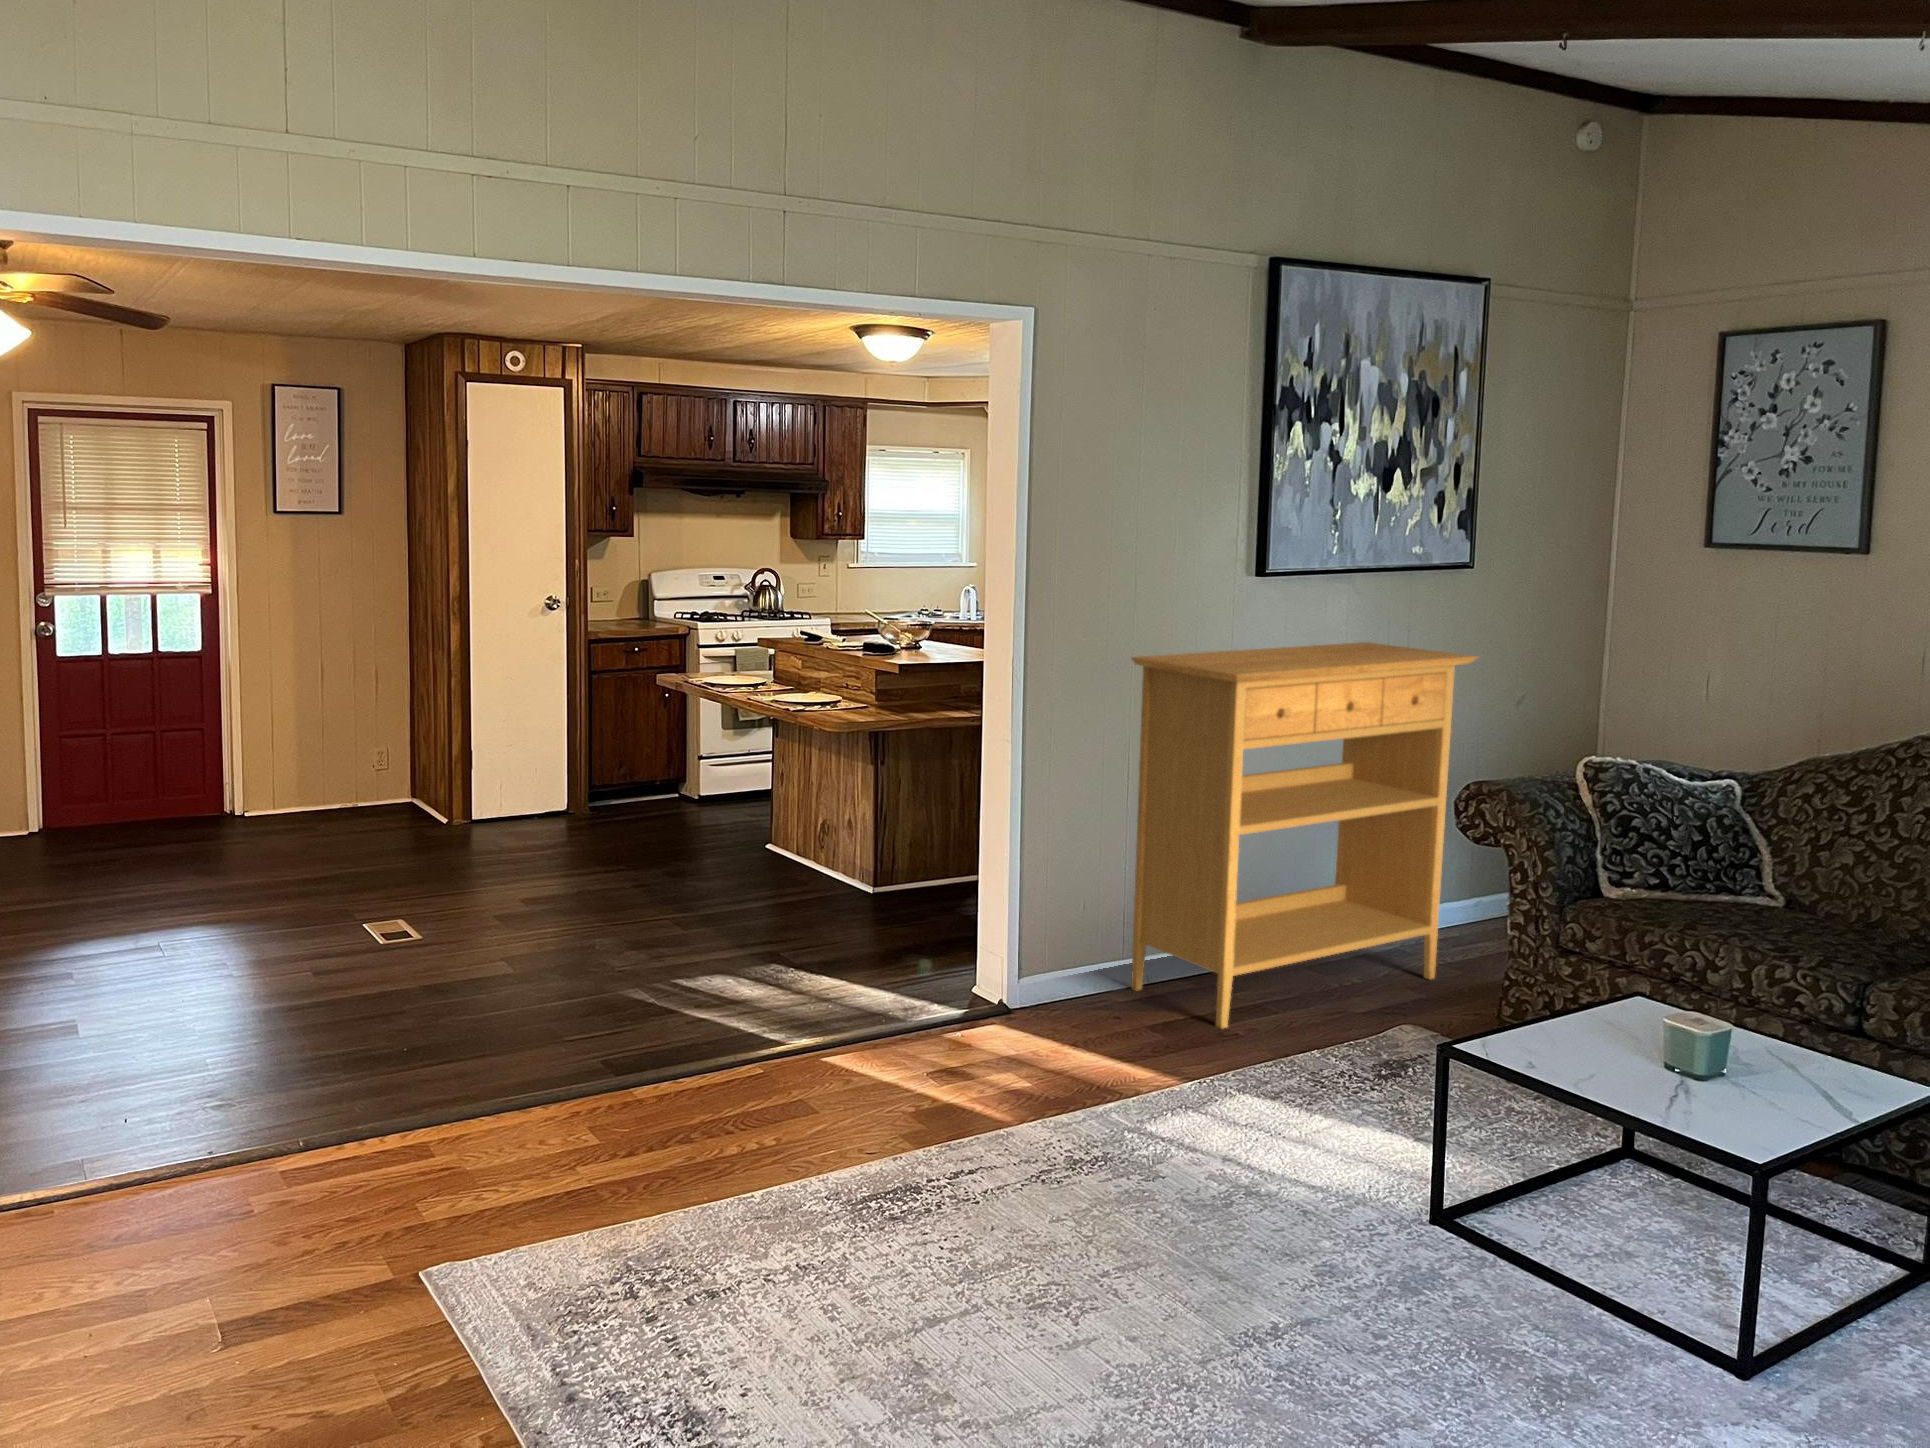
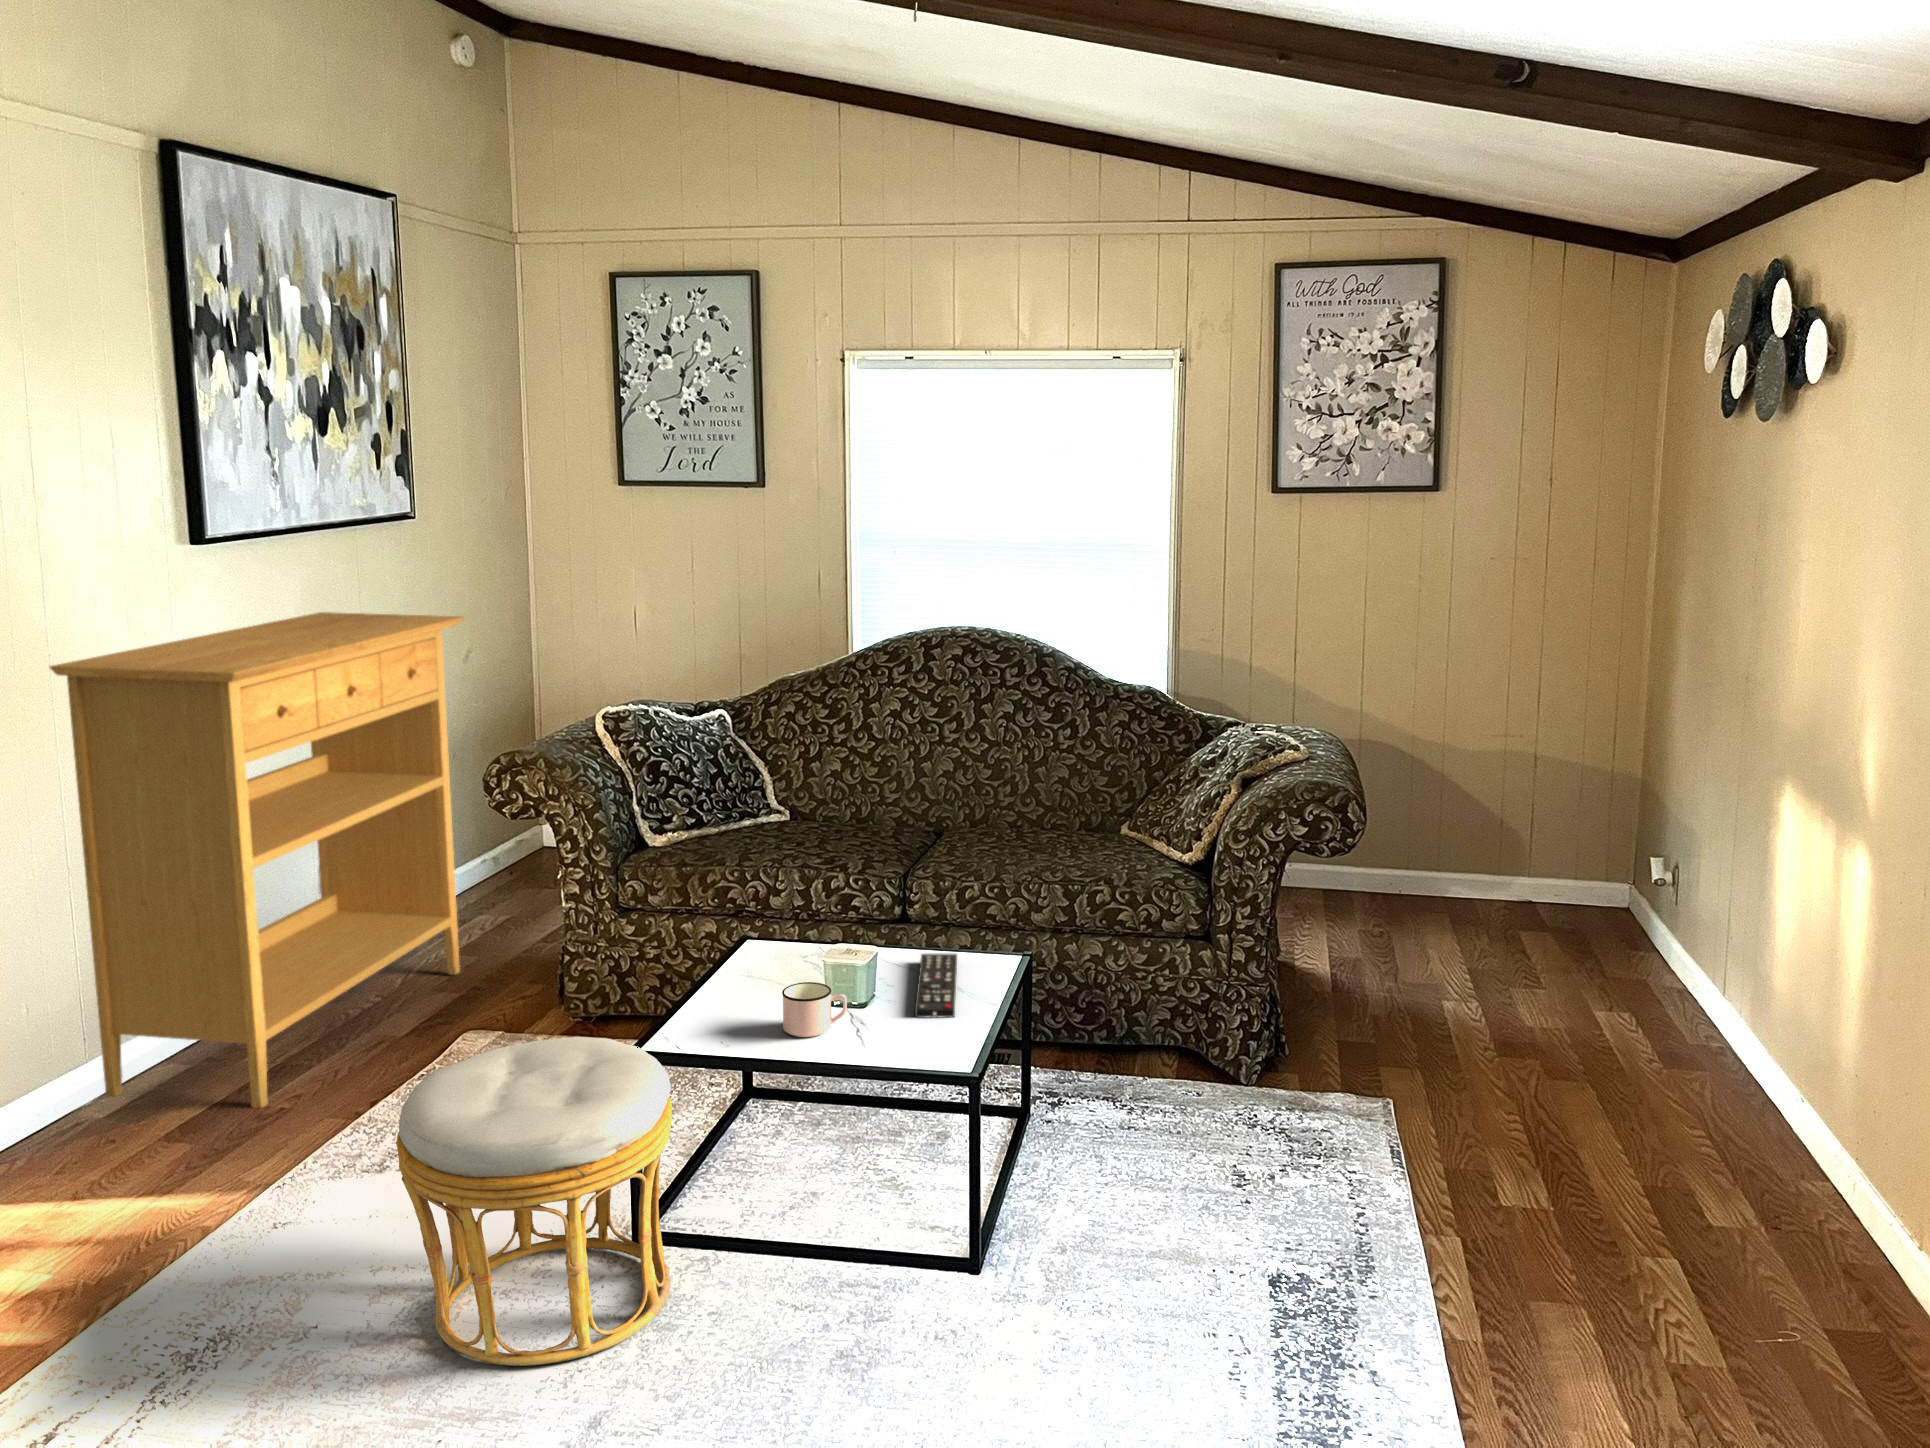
ottoman: none [1221,1008,1457,1282] -> present [396,1037,672,1366]
mug: none [1588,1030,1657,1084] -> present [782,982,847,1037]
remote control: none [1739,1053,1846,1116] -> present [915,954,957,1018]

